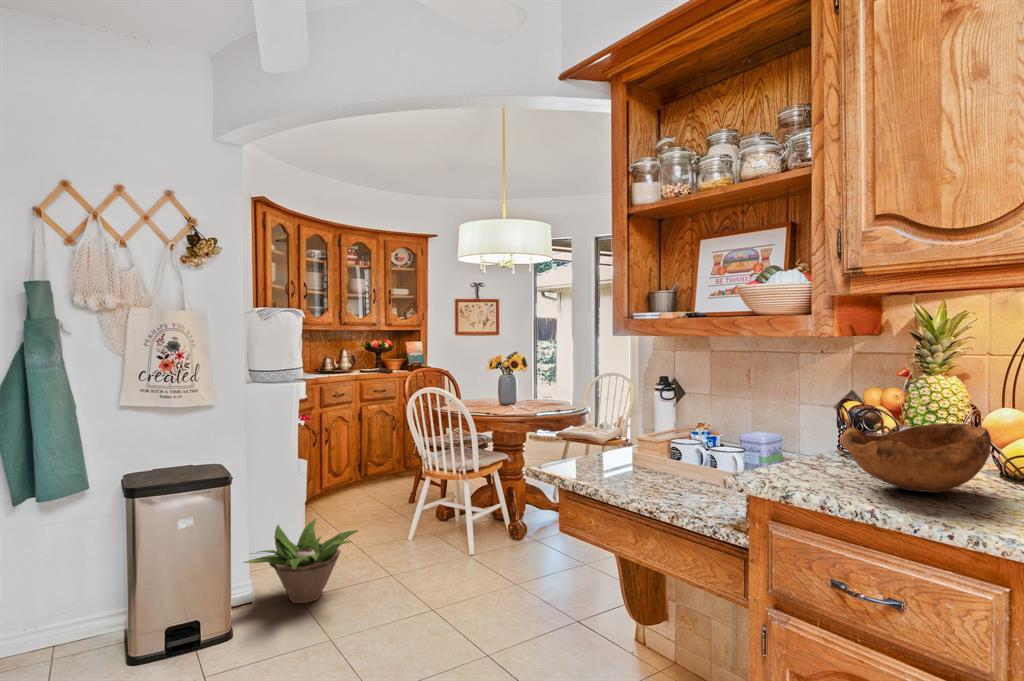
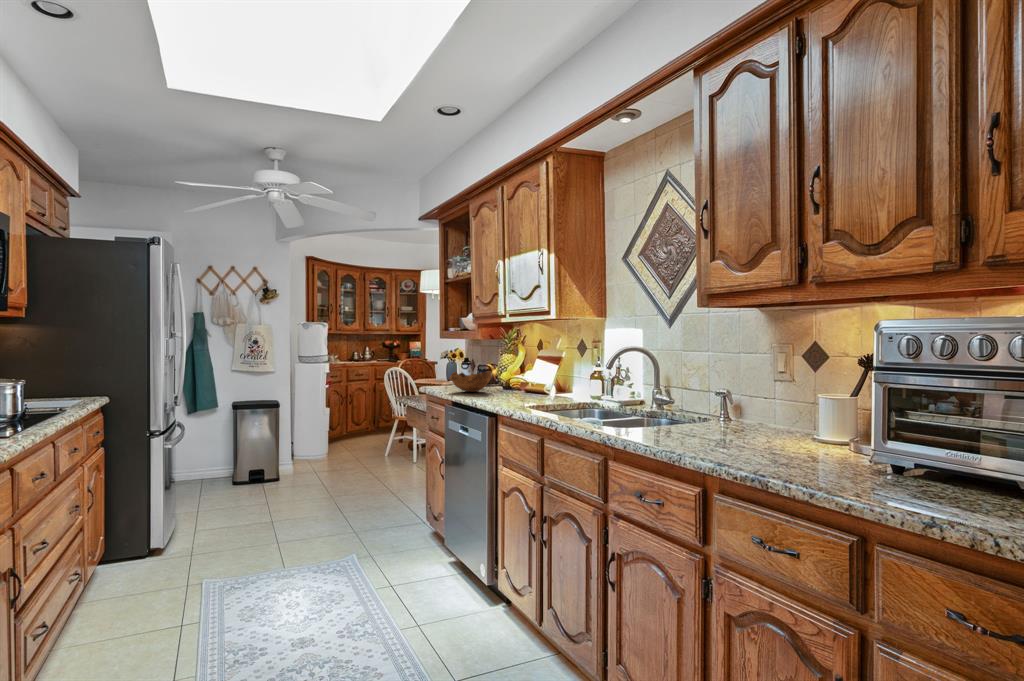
decorative plant: present [244,519,358,603] -> none [287,436,348,474]

